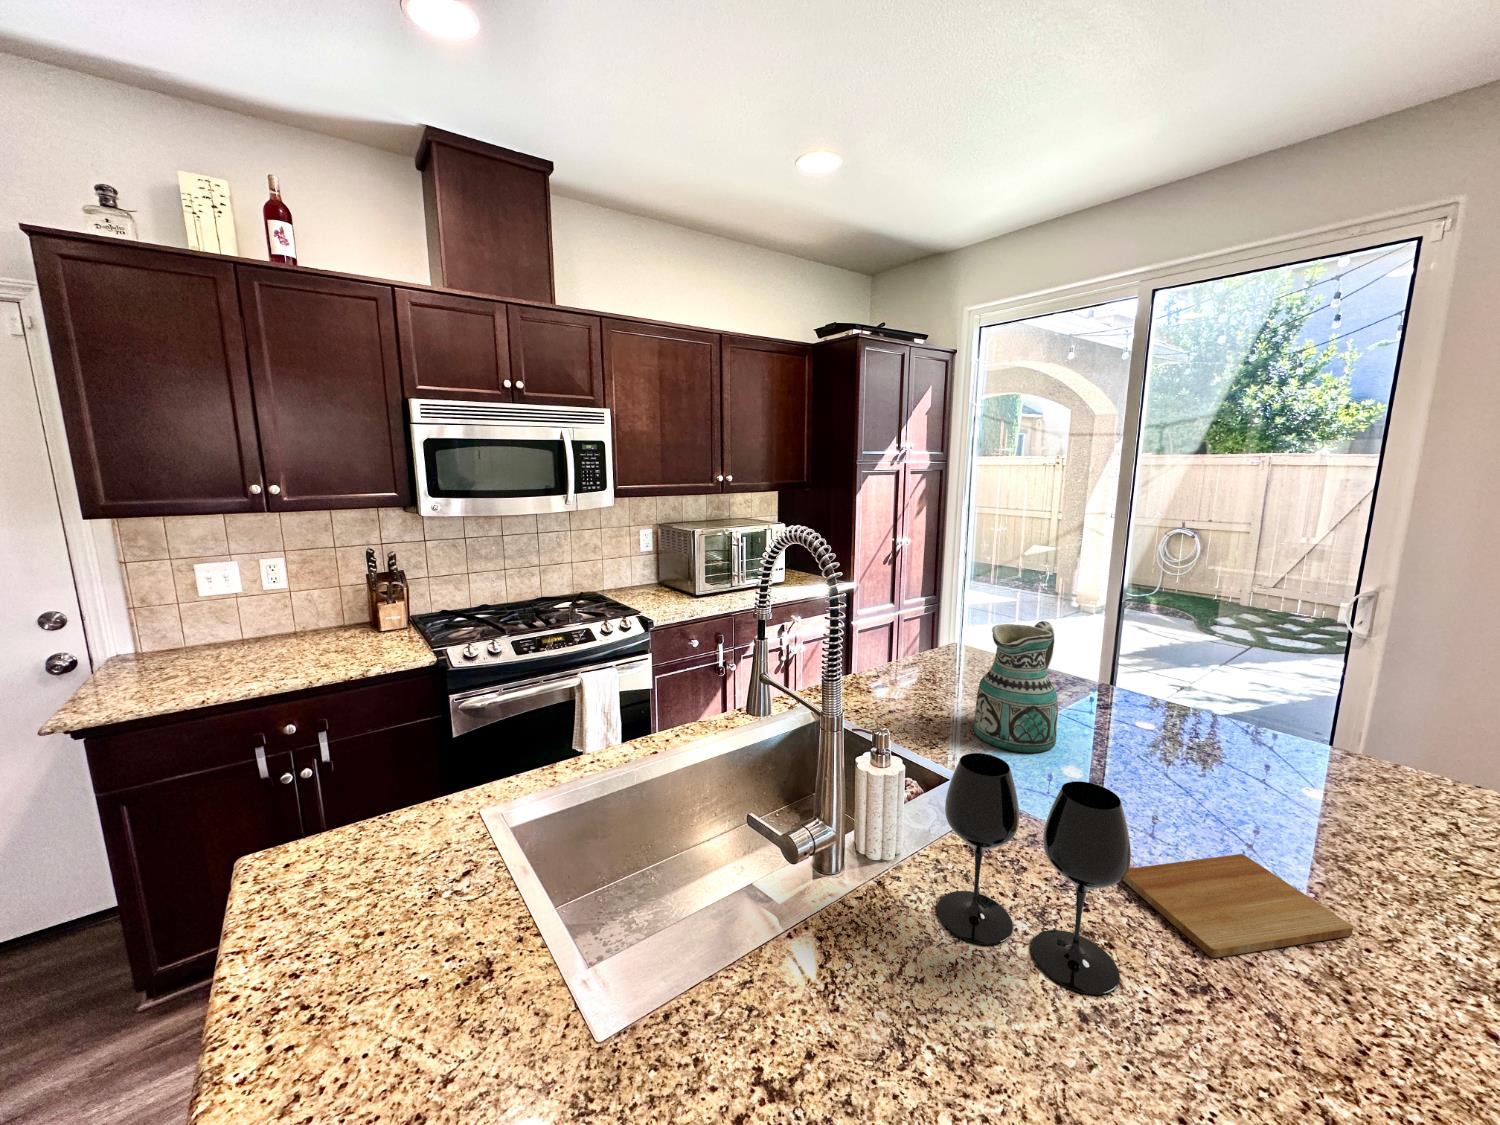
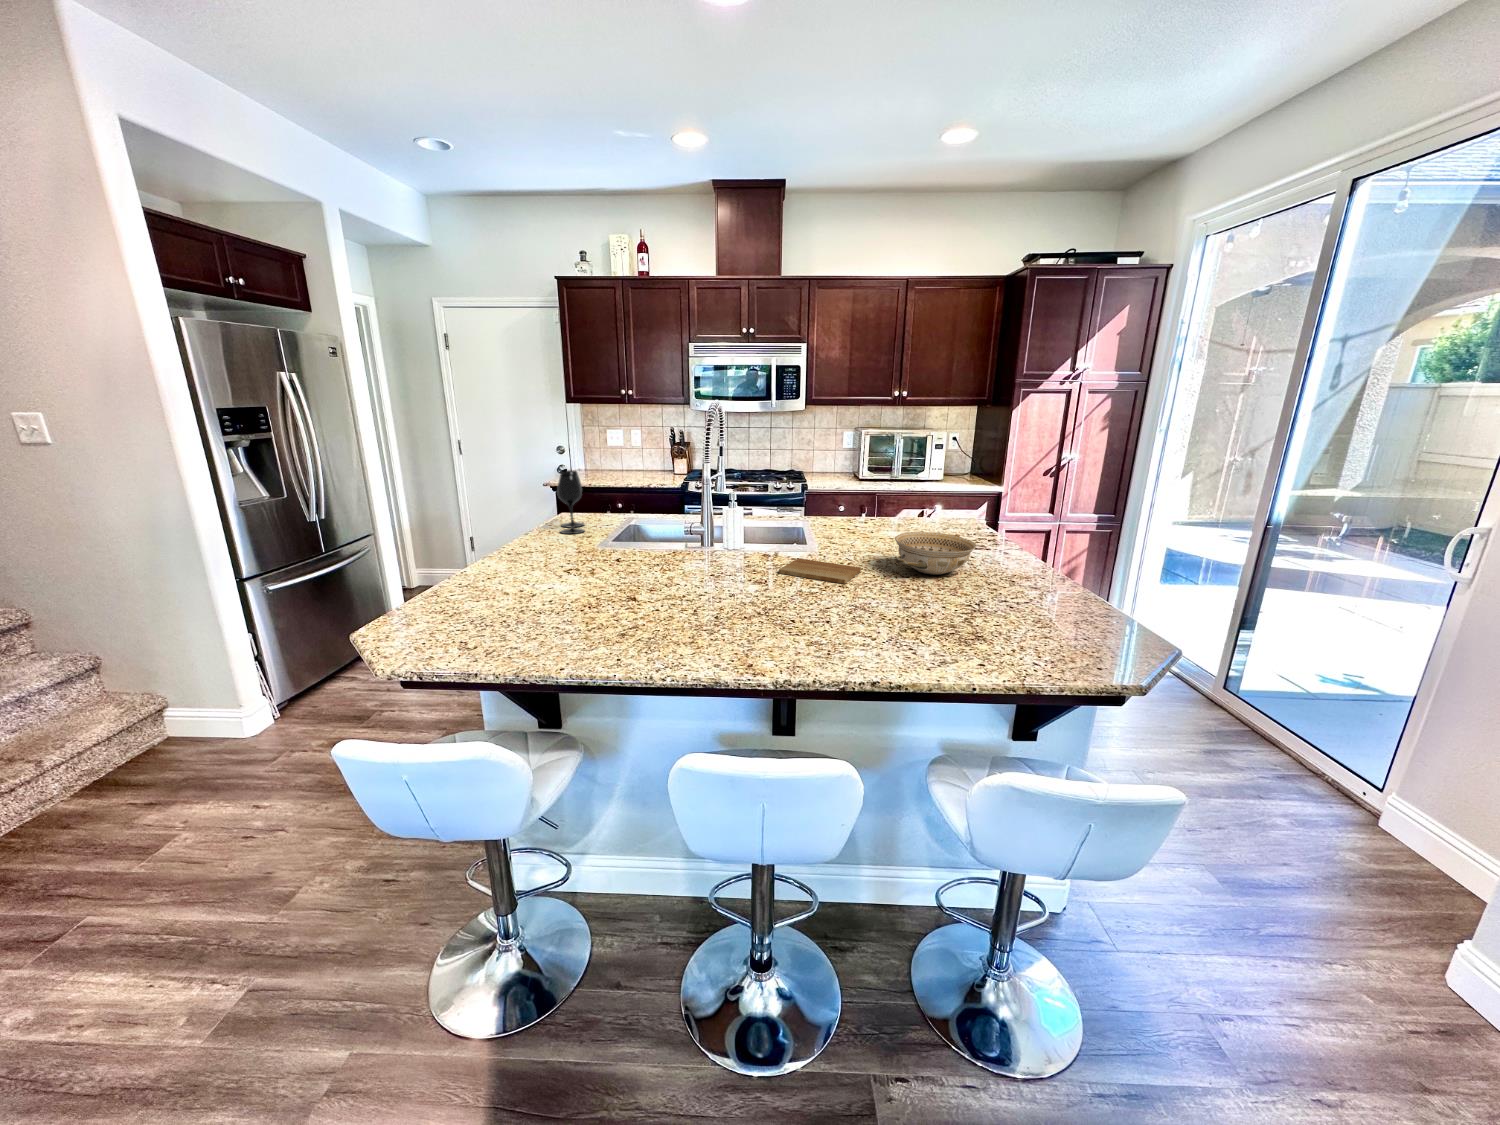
ceramic pitcher: present [973,621,1058,752] -> none [856,474,921,545]
ceramic bowl: none [1189,726,1372,833] -> present [895,532,976,575]
wine glass: present [937,753,1131,995] -> present [557,470,584,534]

